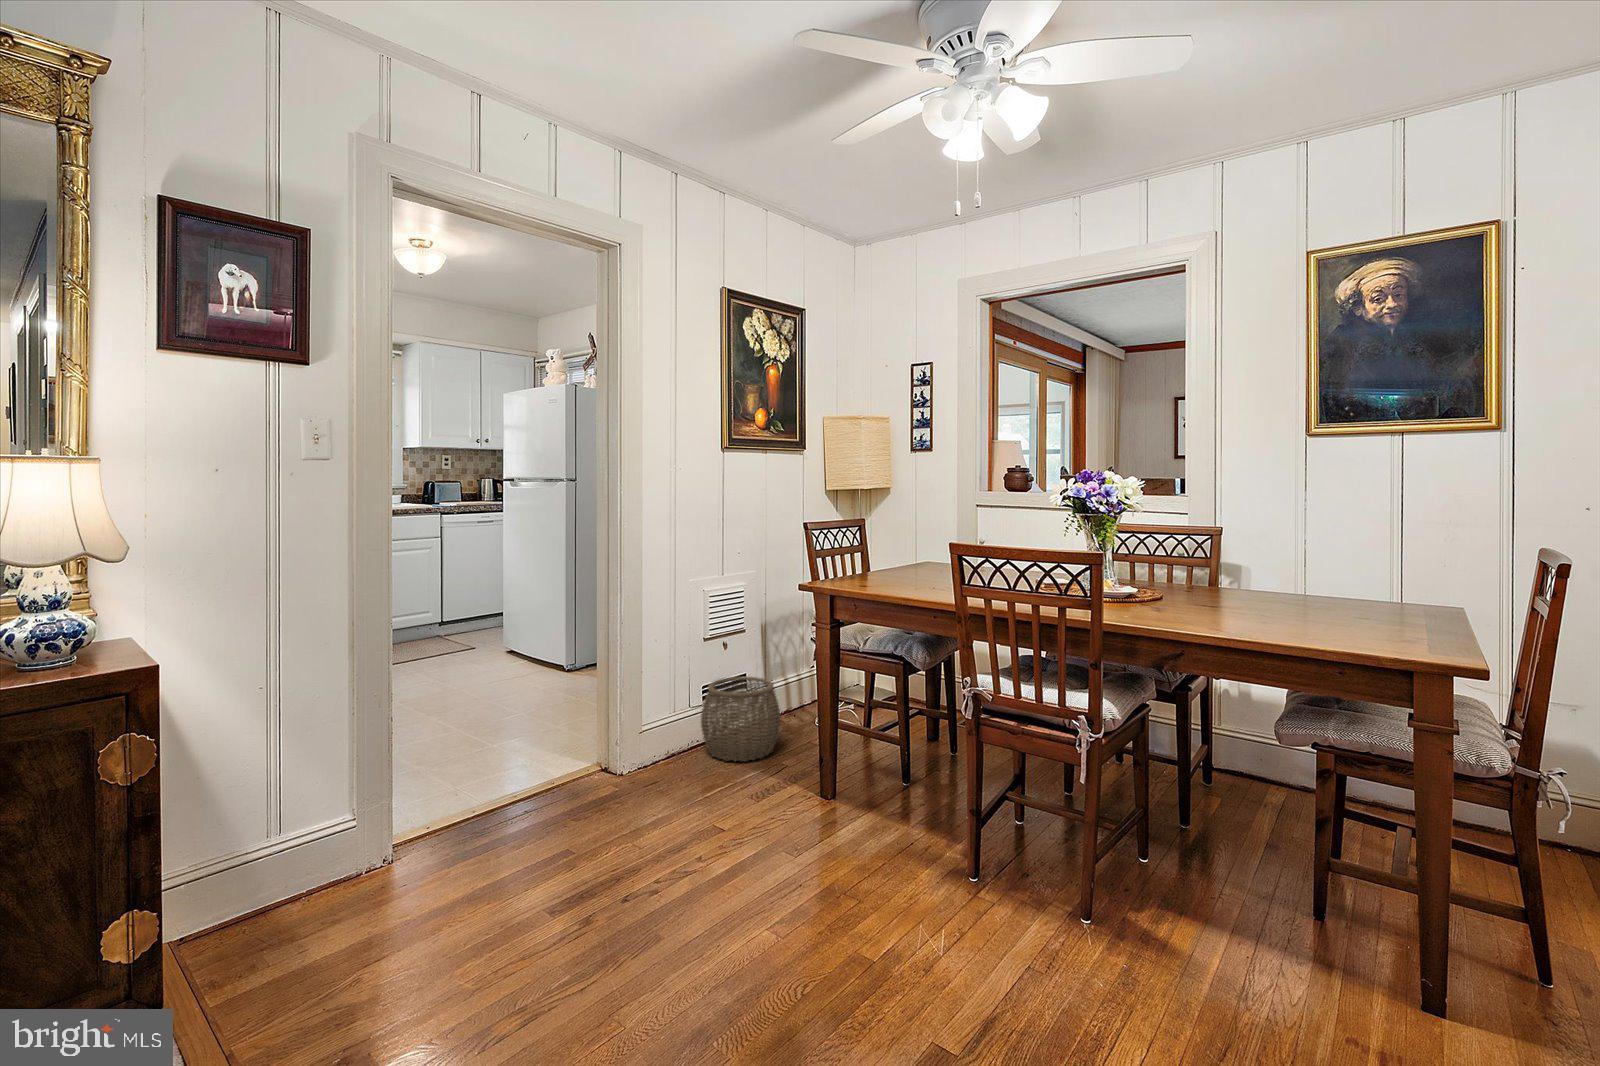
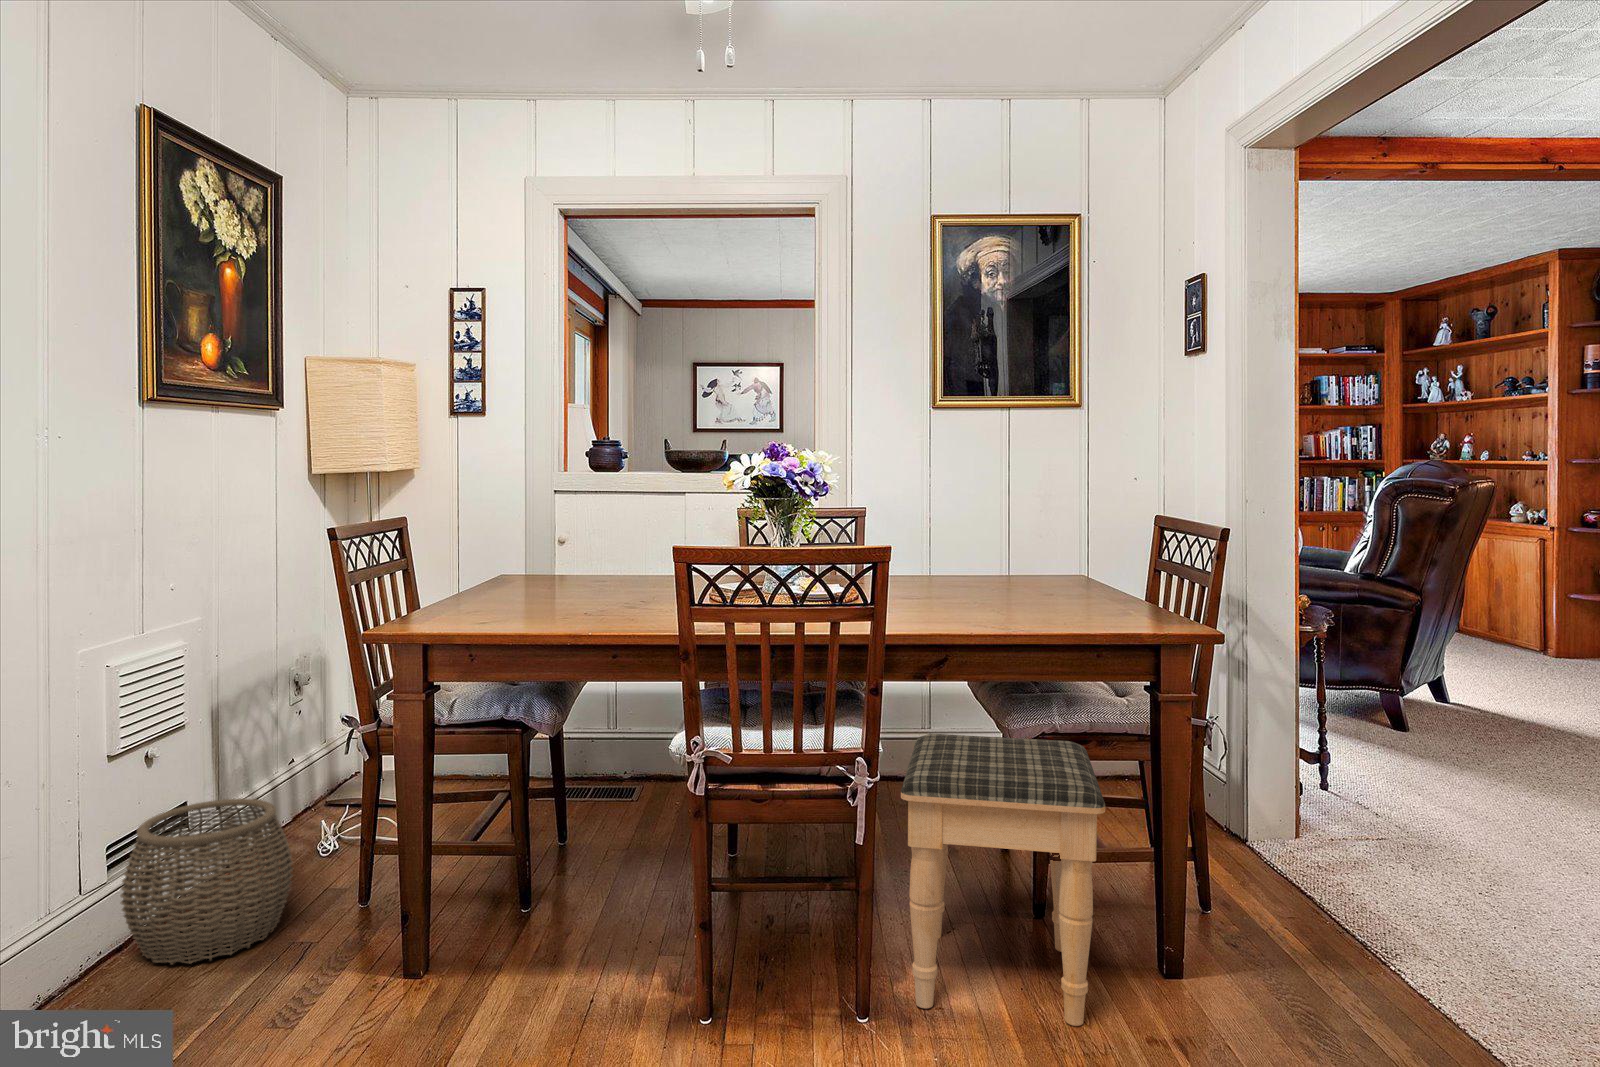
footstool: none [1115,713,1334,975] -> present [901,734,1105,1026]

